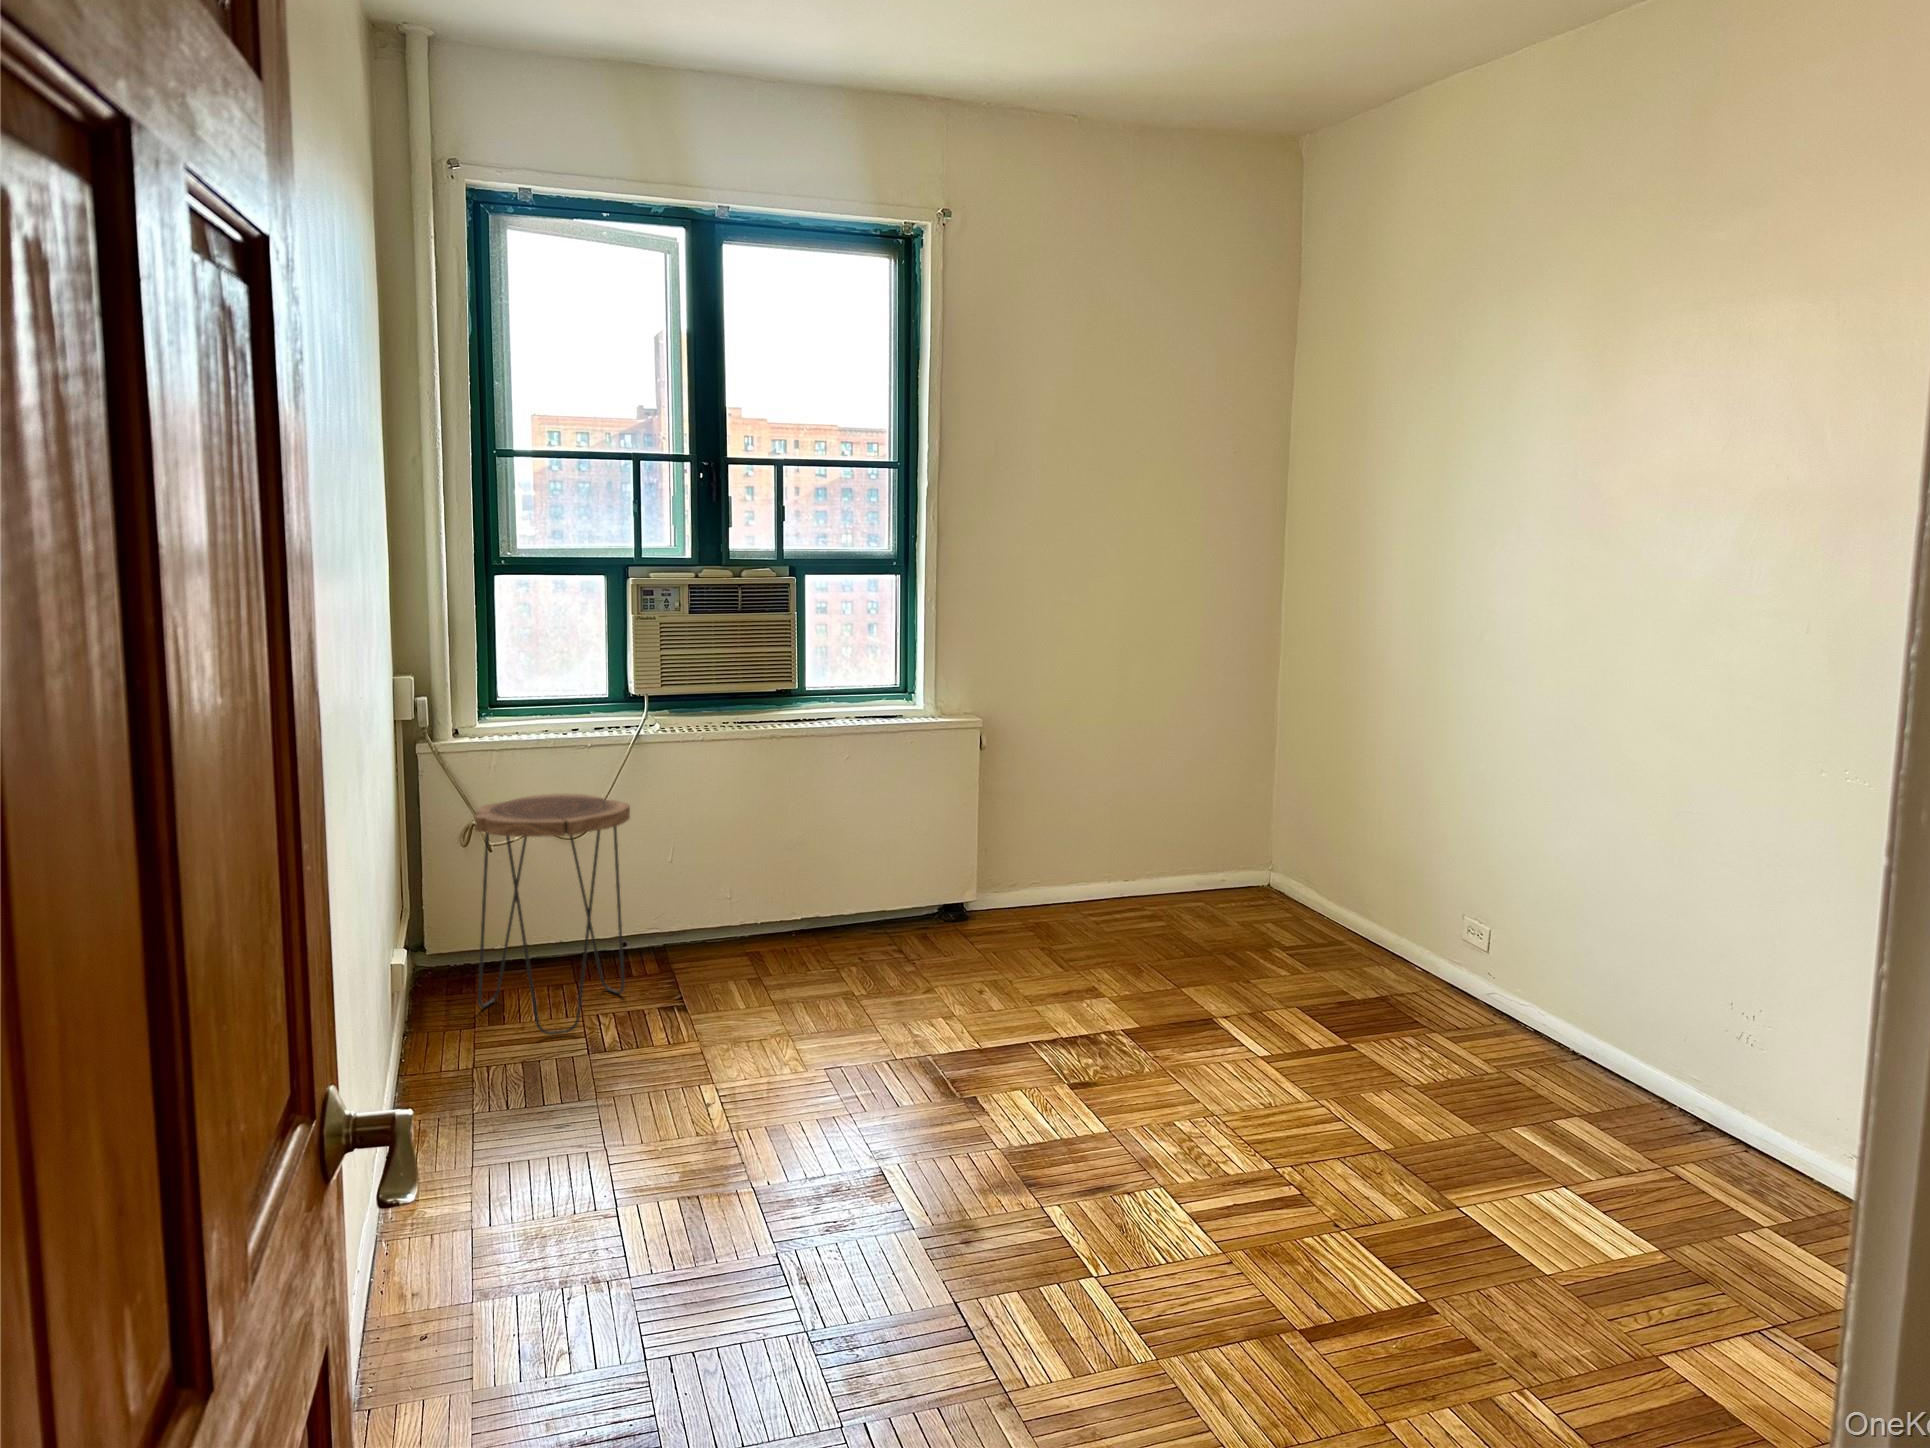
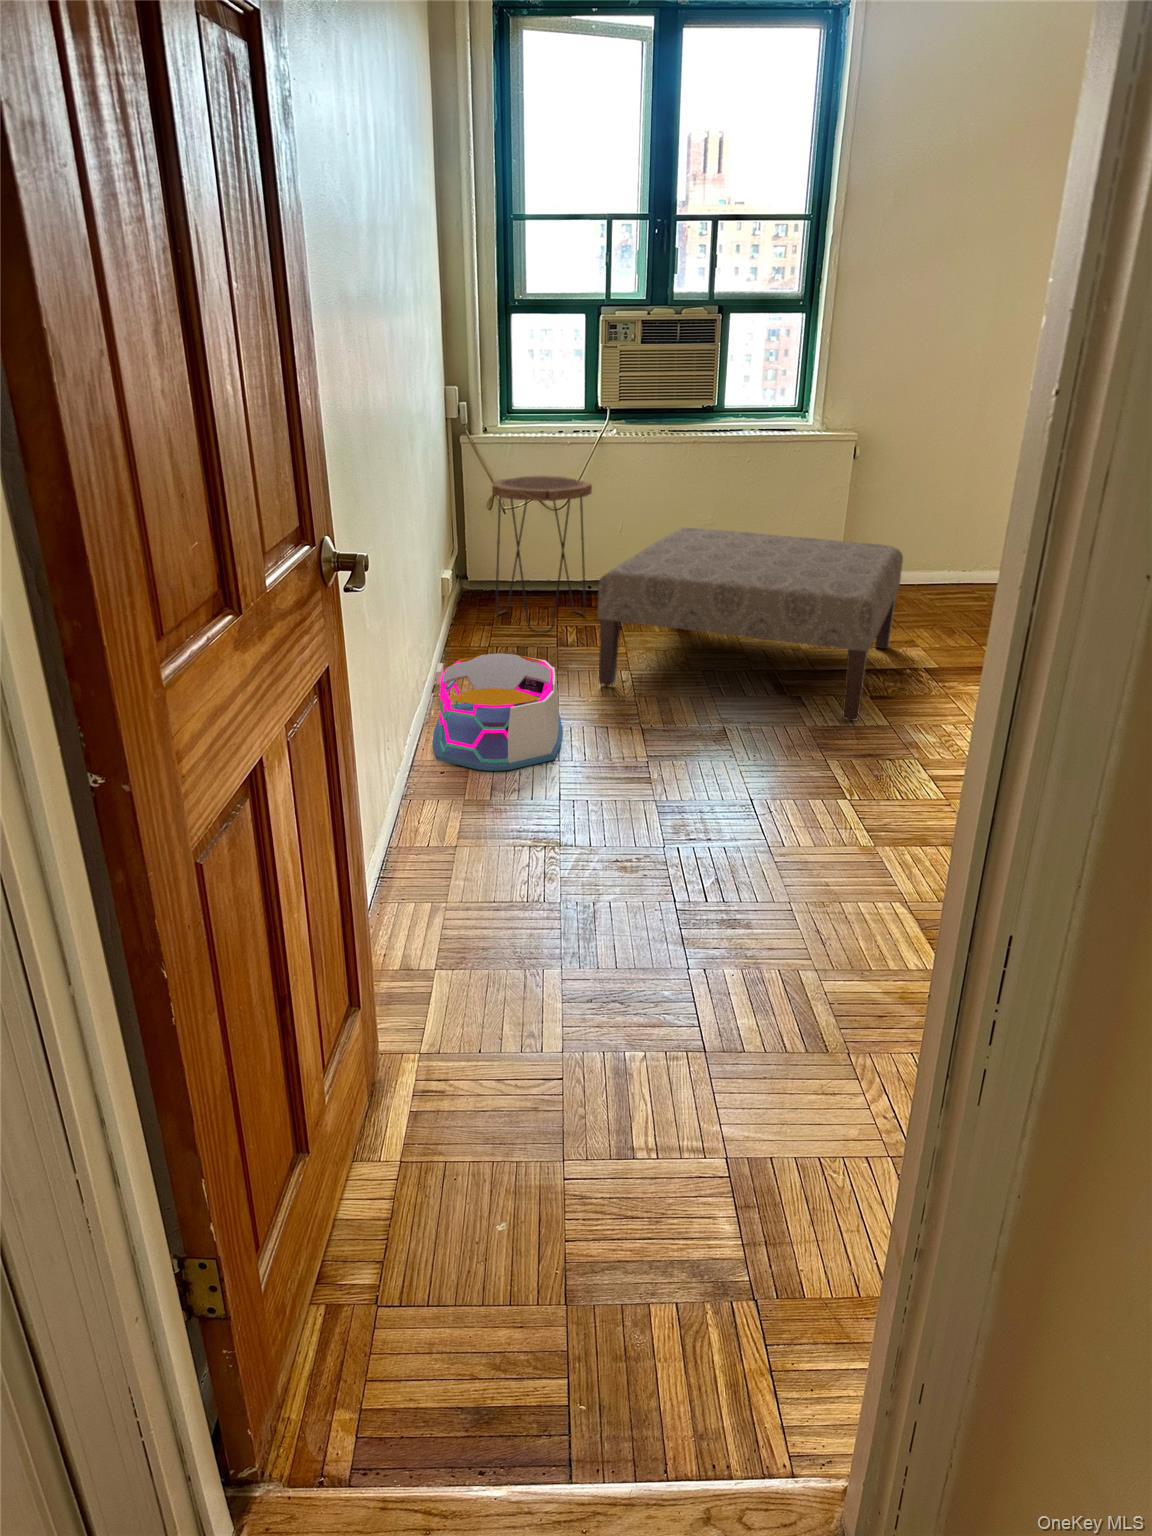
ottoman: none [665,857,1072,1132] -> present [598,528,903,721]
storage bin: none [397,1095,628,1325] -> present [432,653,563,771]

